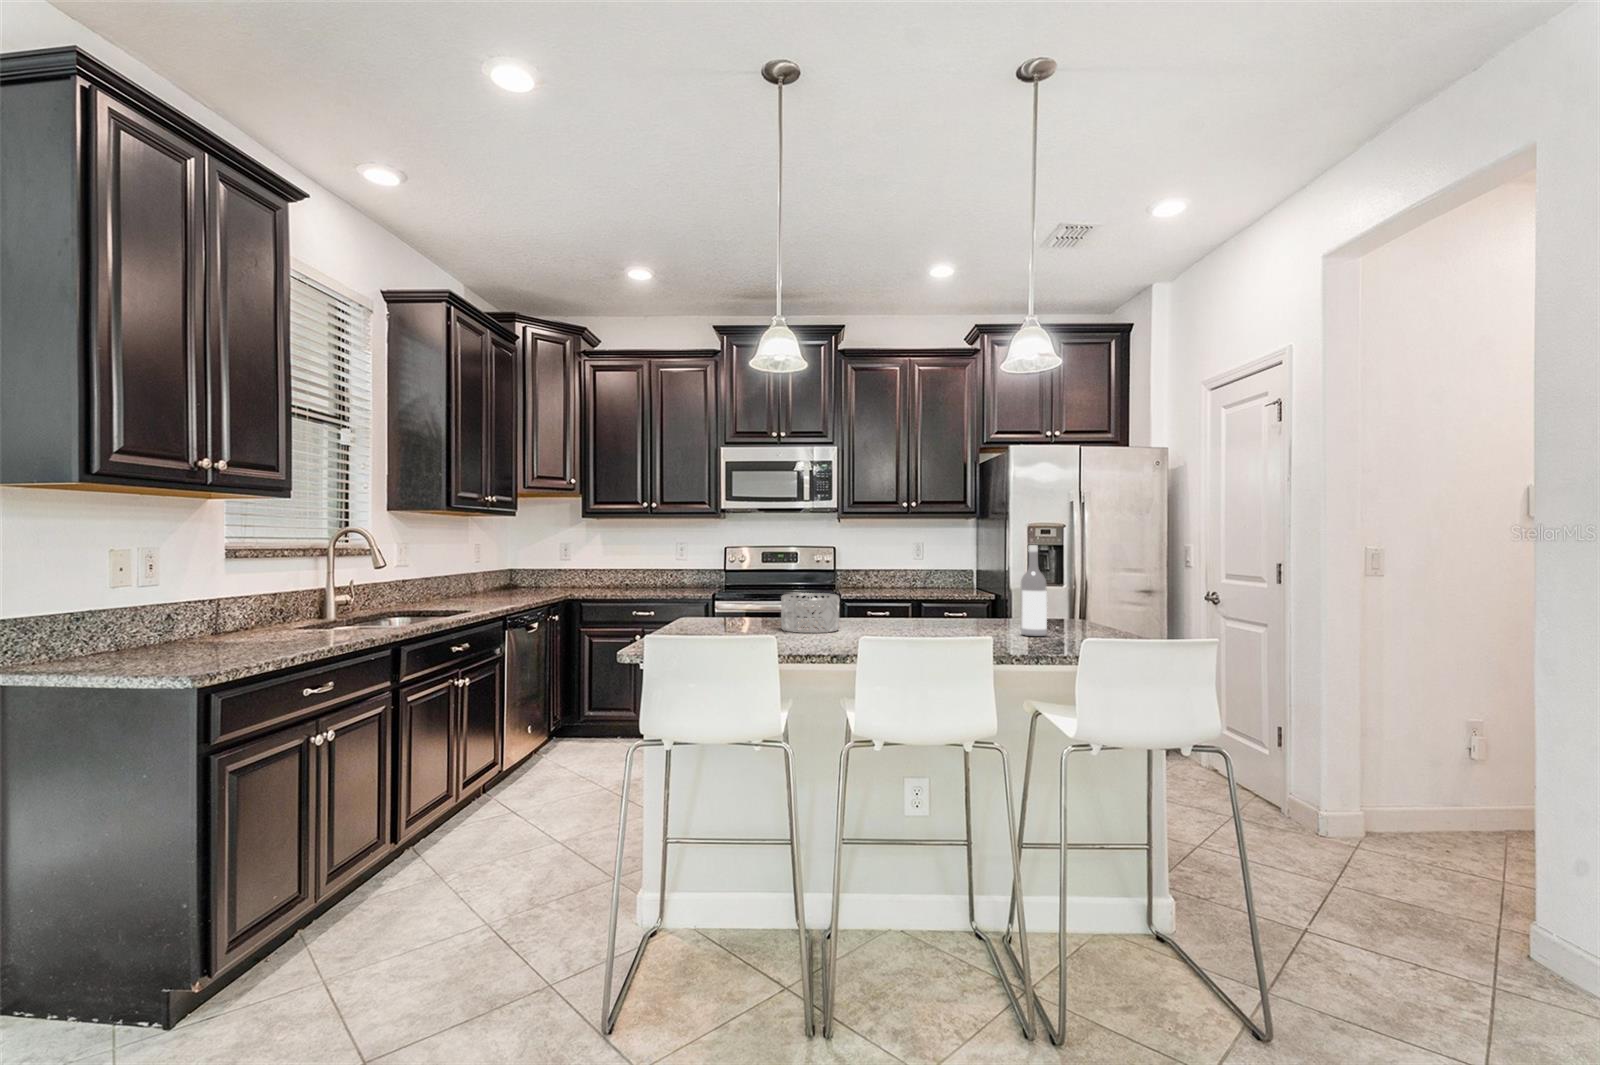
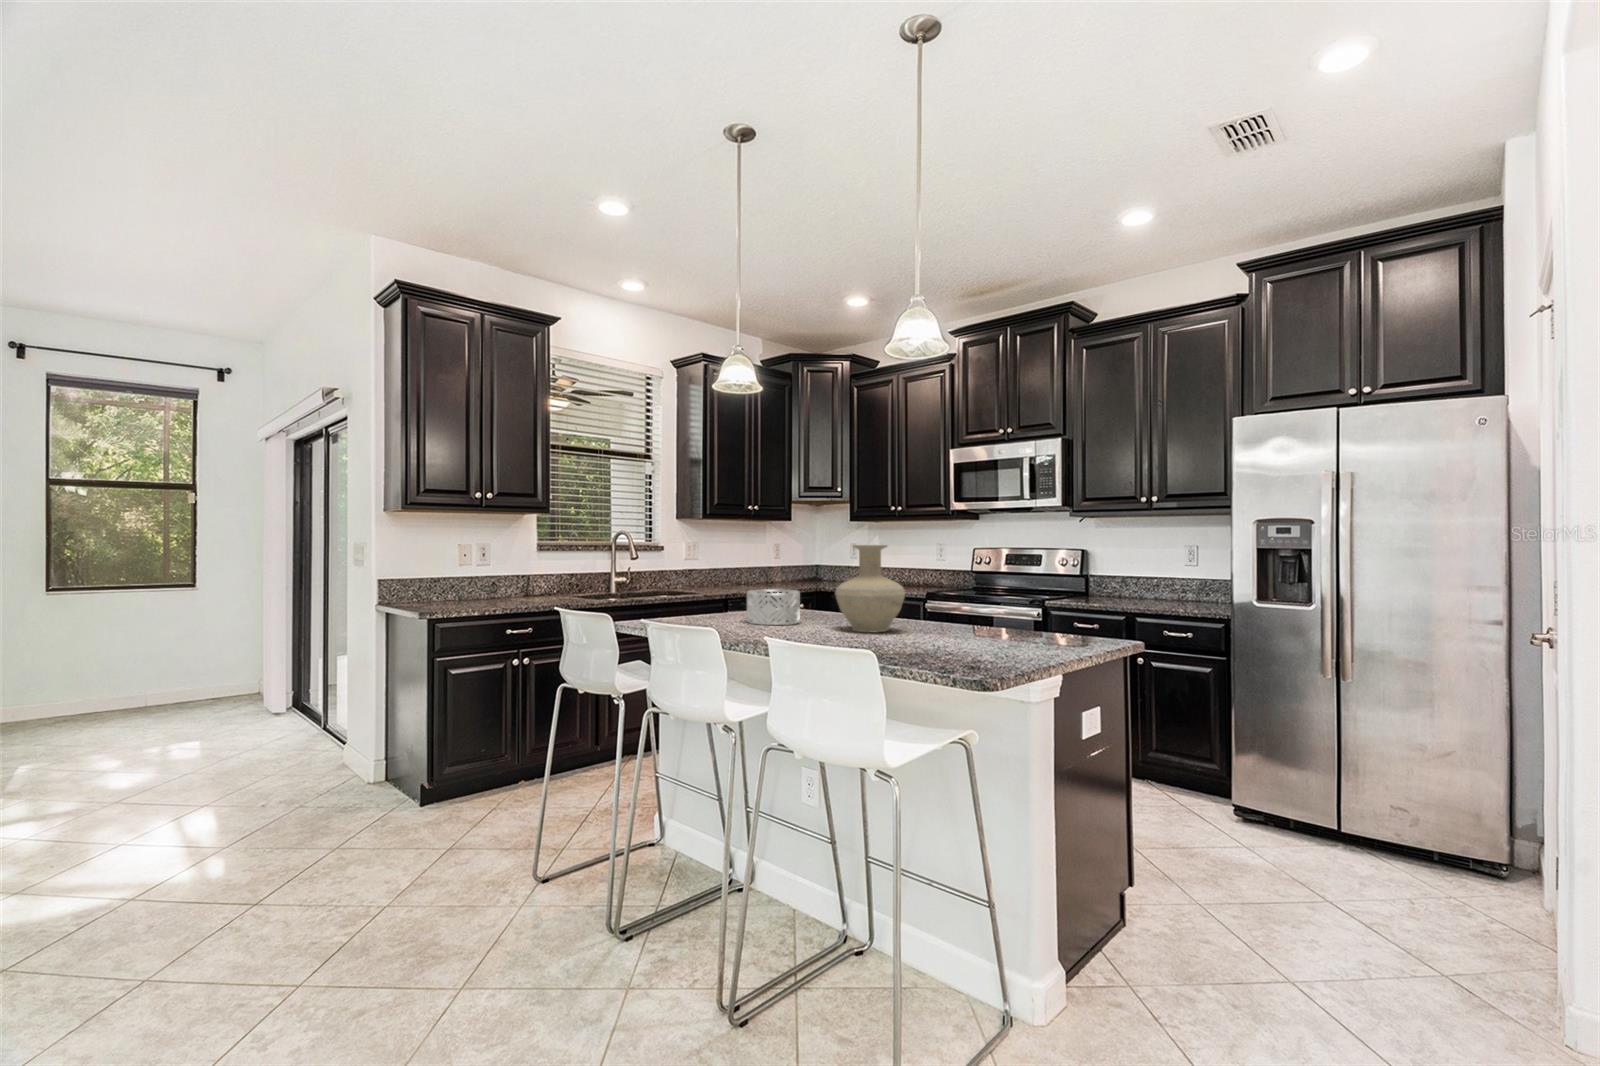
vase: none [876,544,945,630] -> present [835,545,905,632]
wine bottle: present [1021,545,1047,636] -> none [915,547,943,648]

